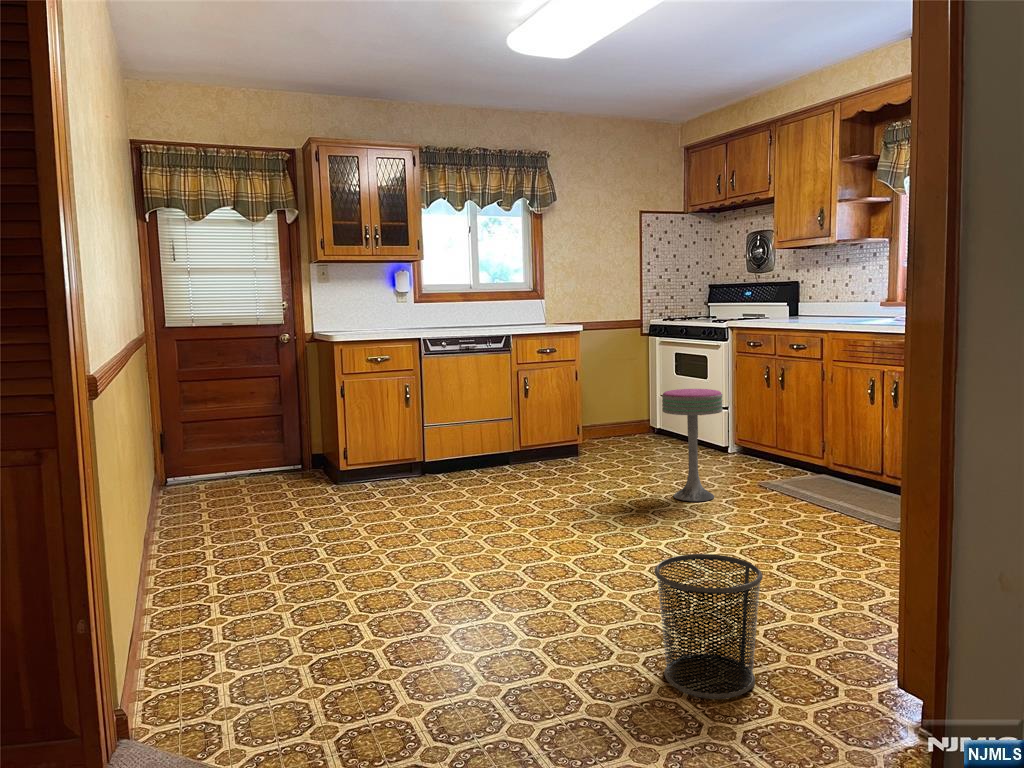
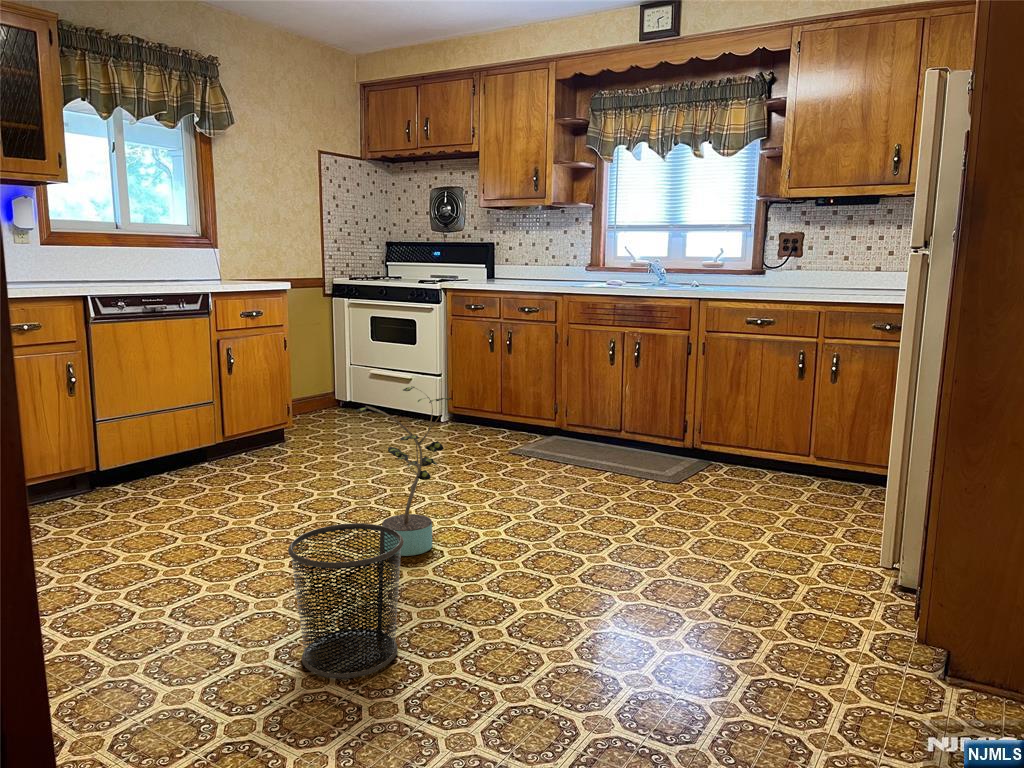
bar stool: present [662,389,723,501] -> none [230,351,297,471]
potted plant: none [751,429,853,602] -> present [356,386,452,556]

